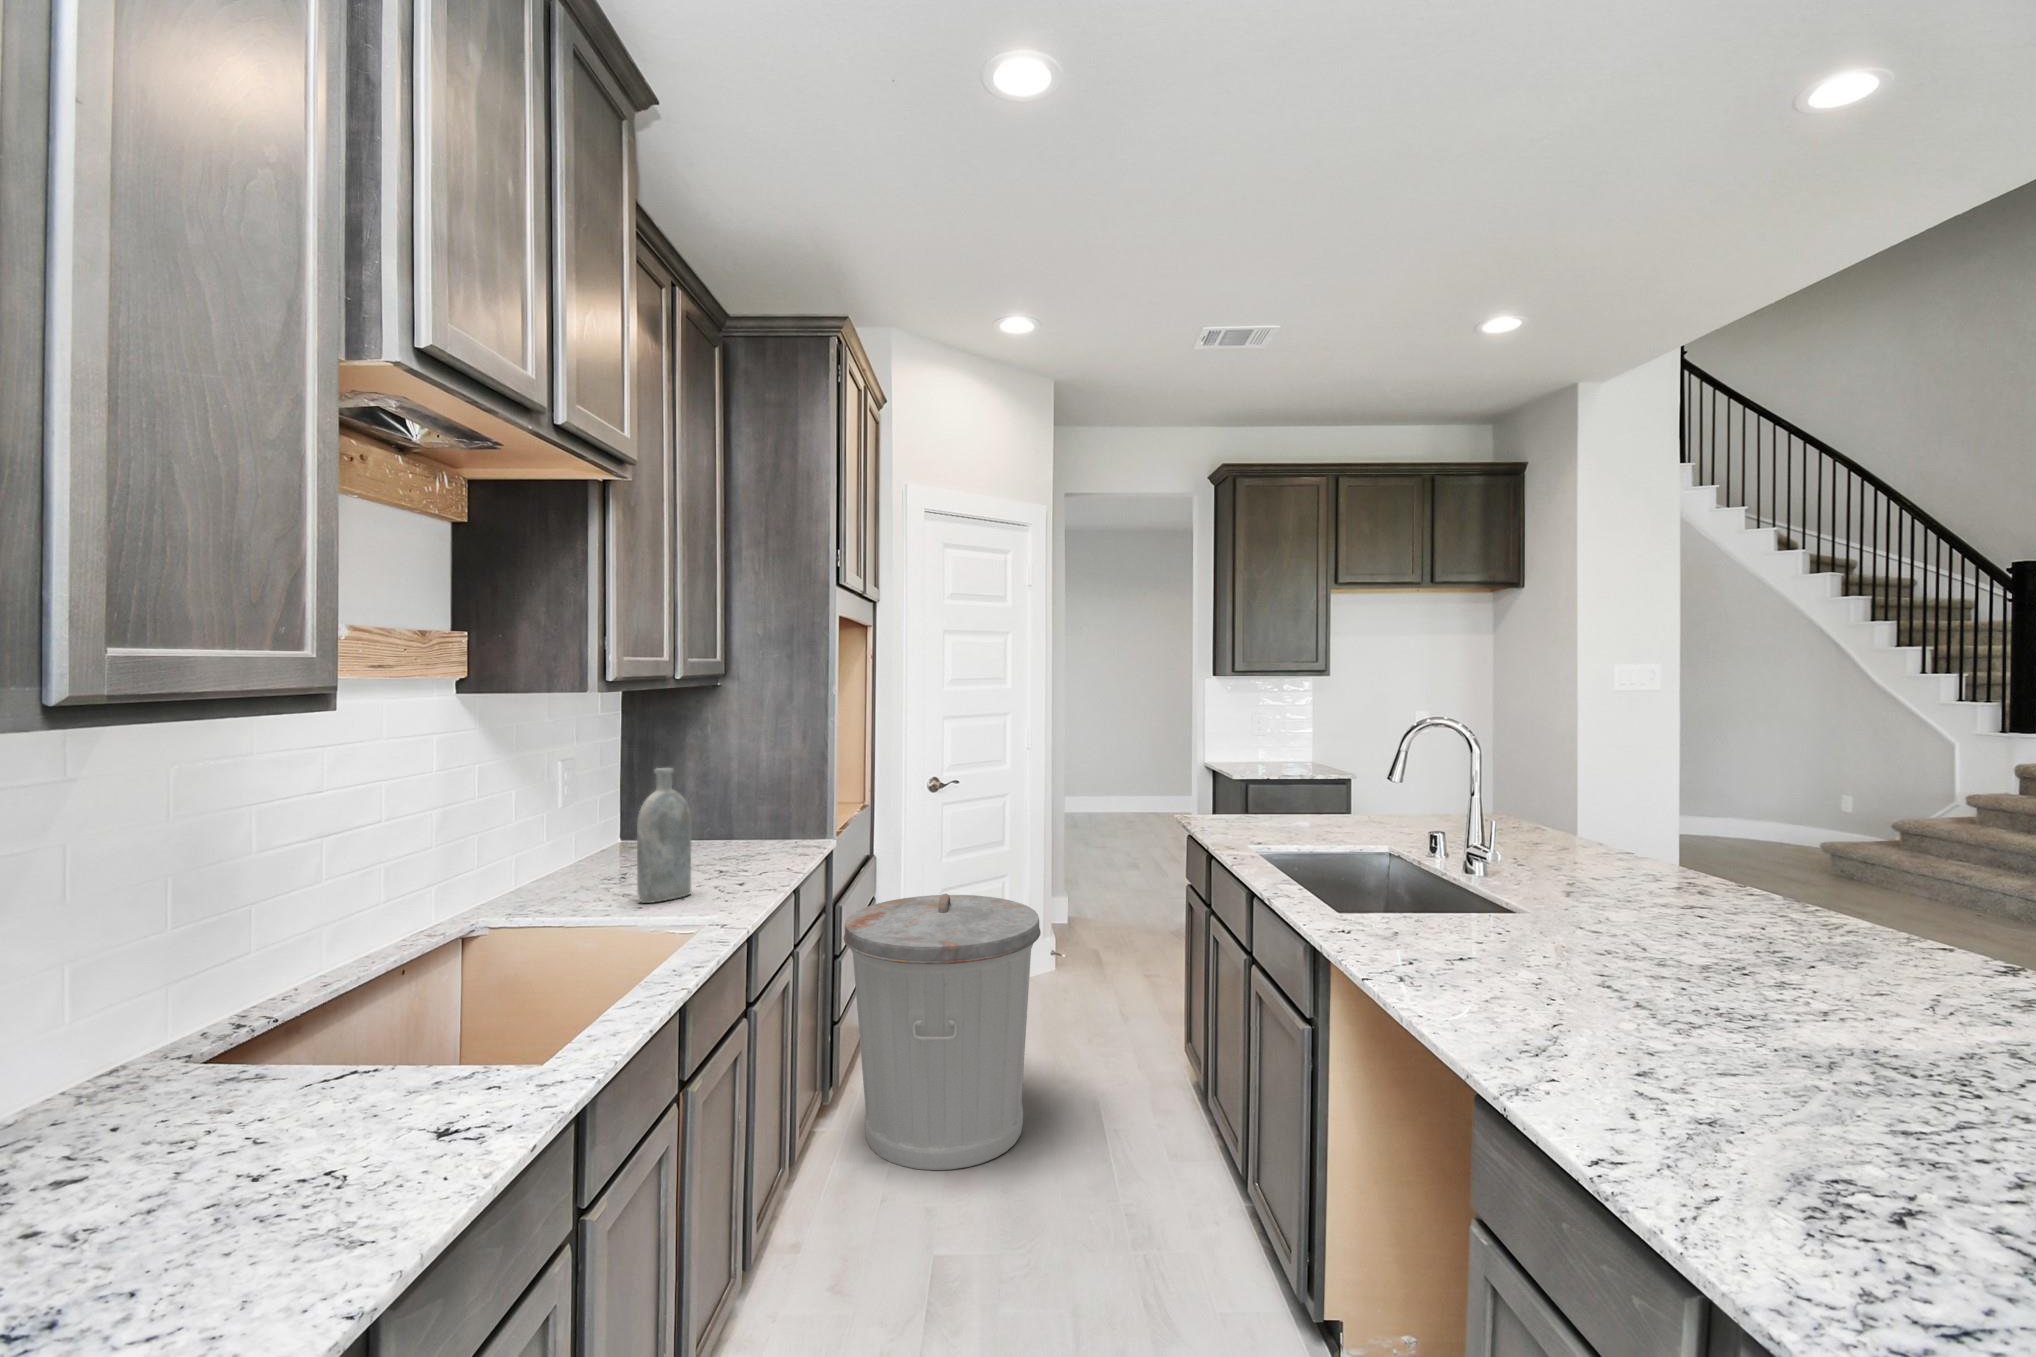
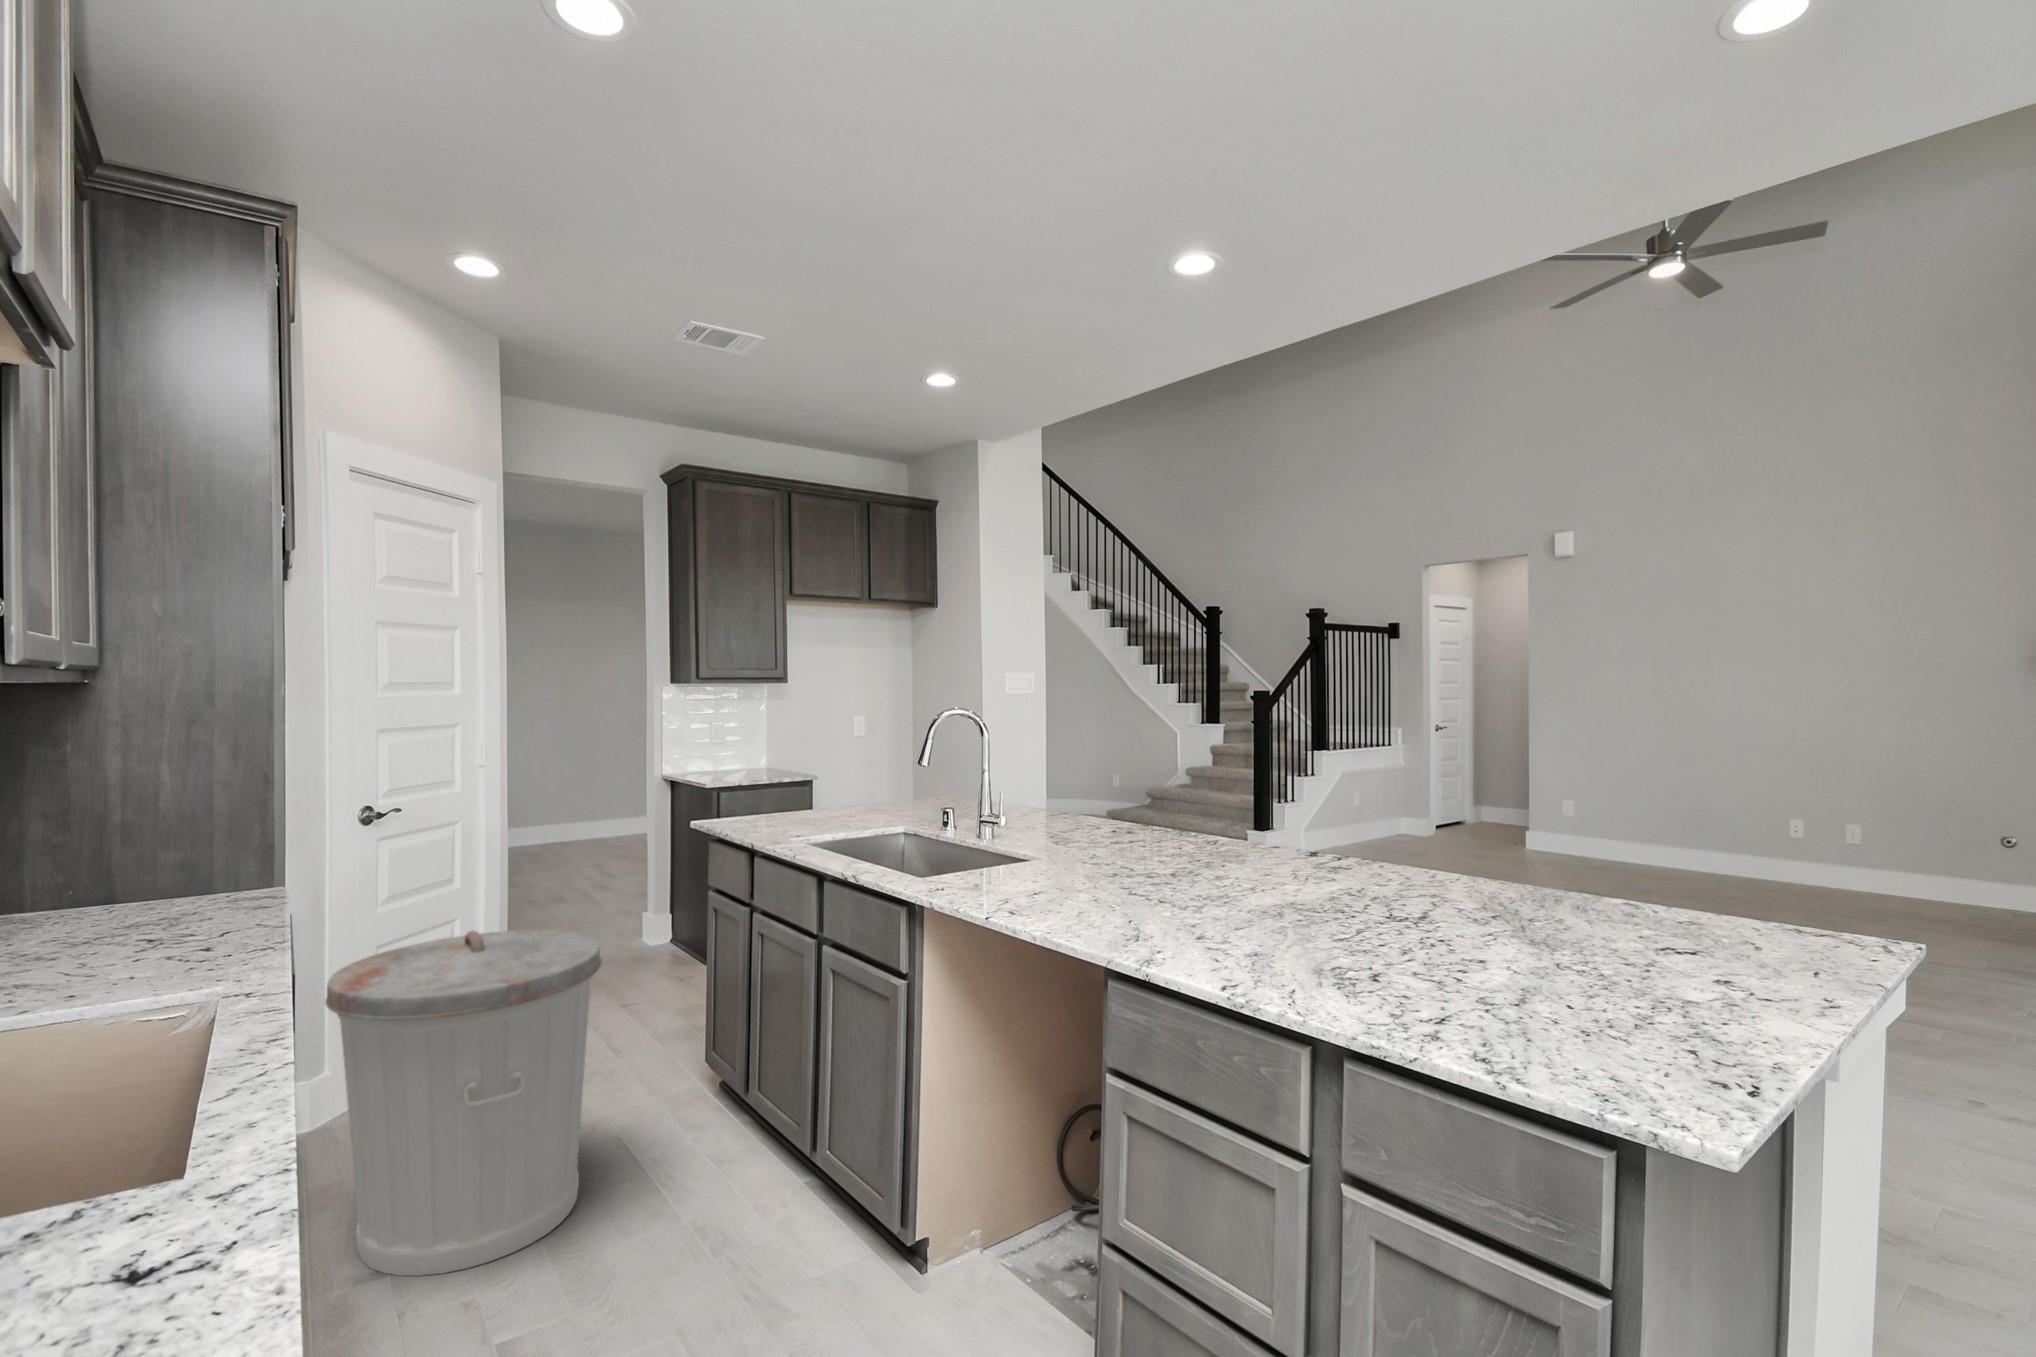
bottle: present [637,768,691,903] -> none [87,783,176,986]

